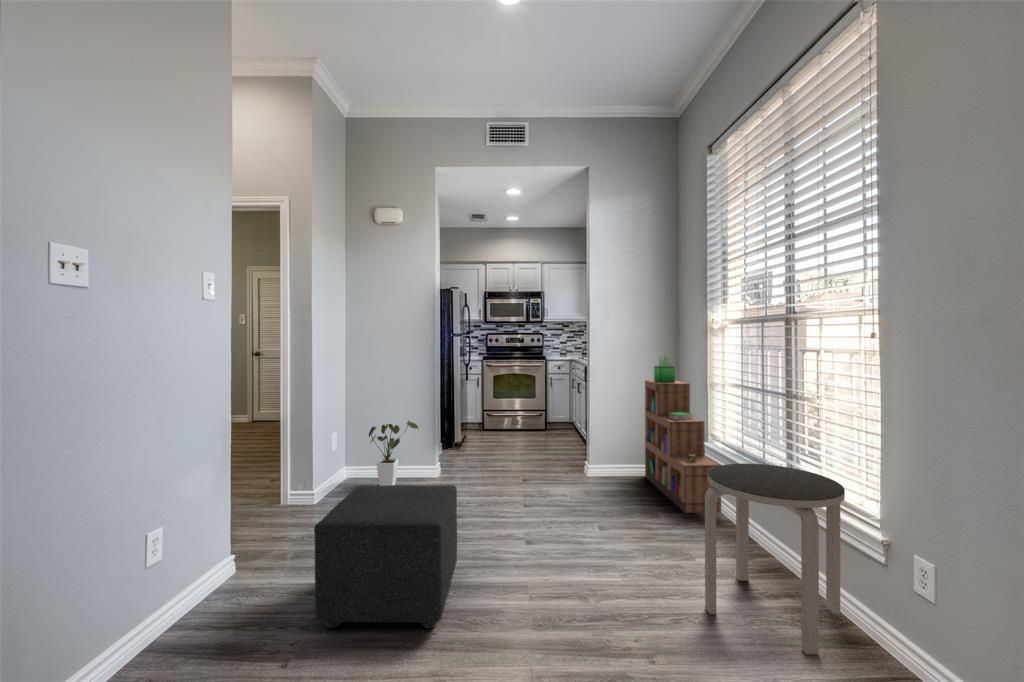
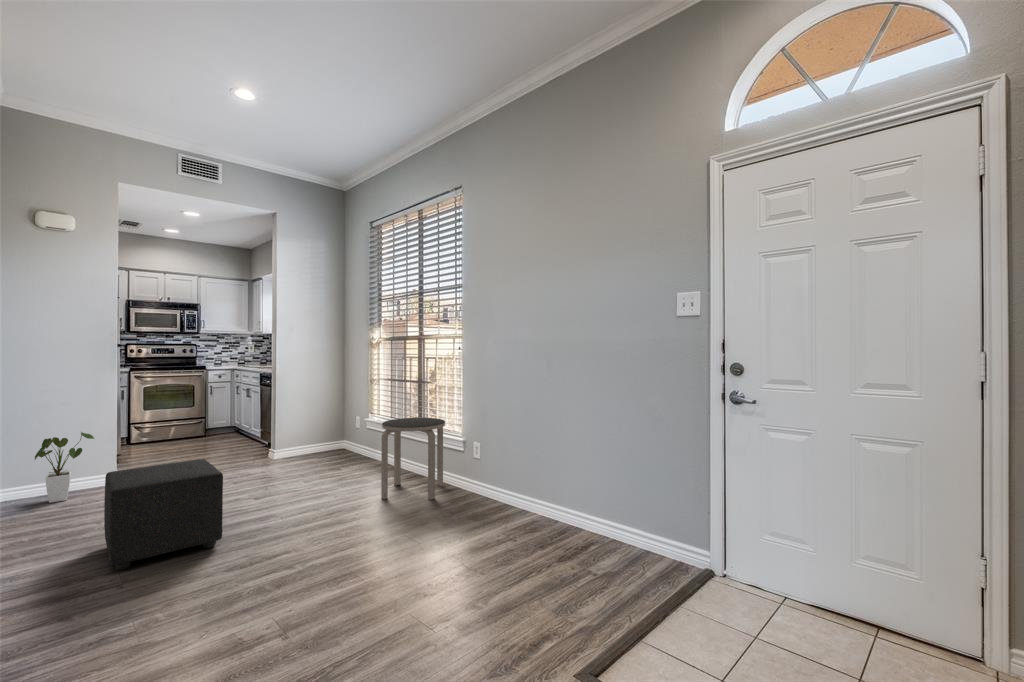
bookshelf: present [645,356,721,513] -> none [320,361,379,466]

